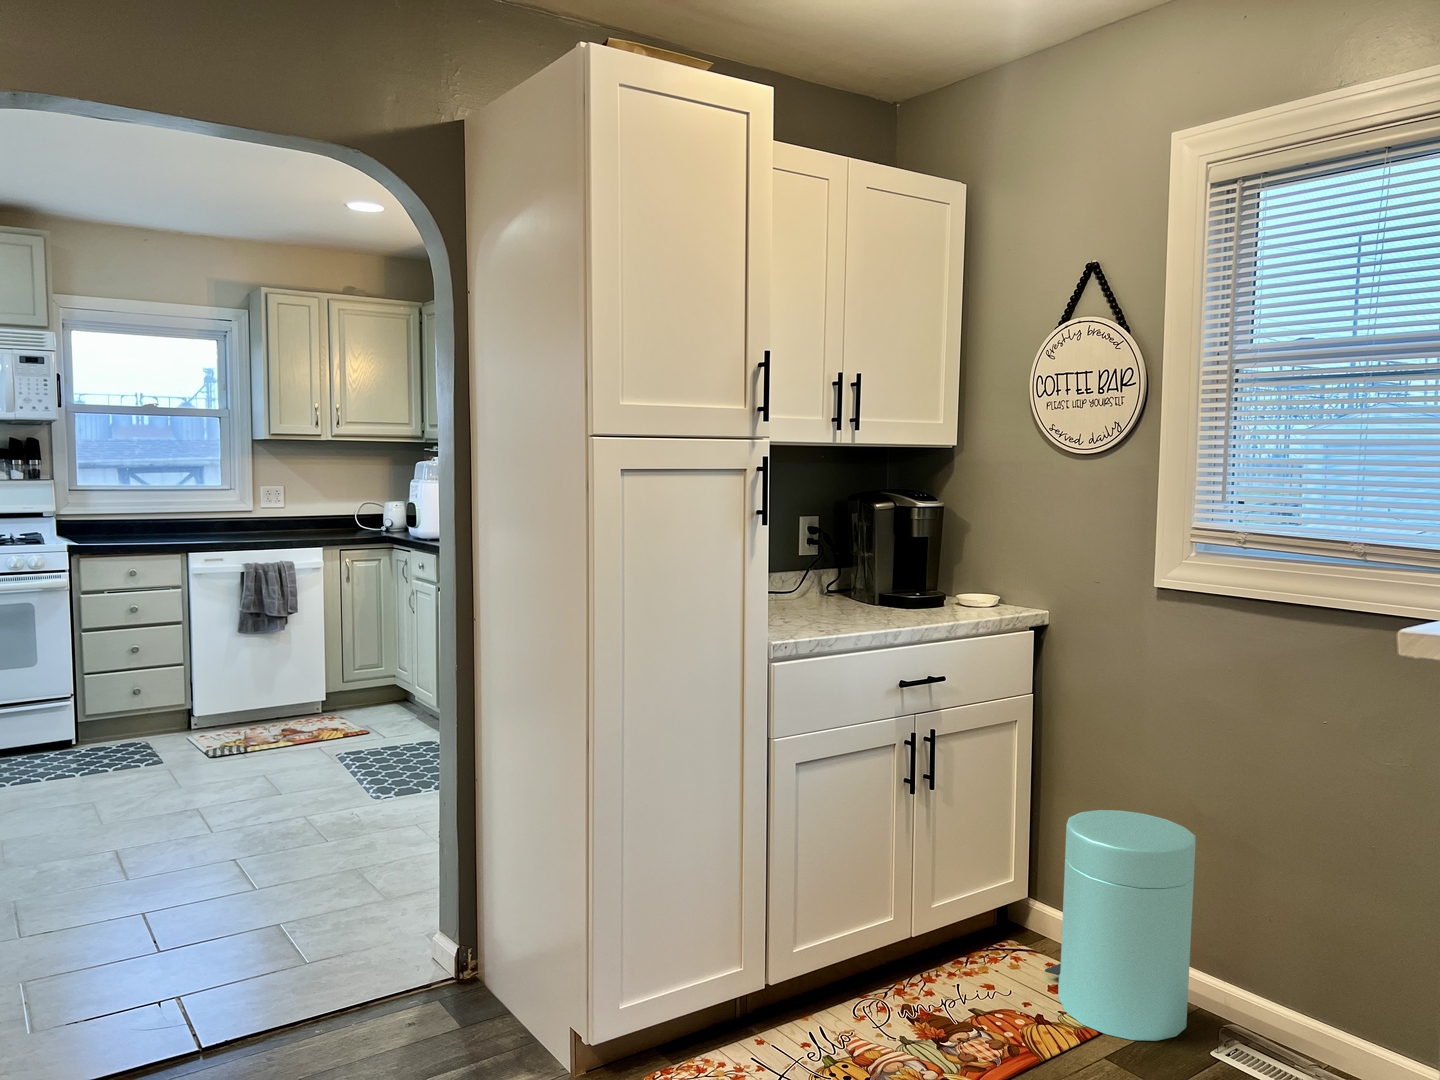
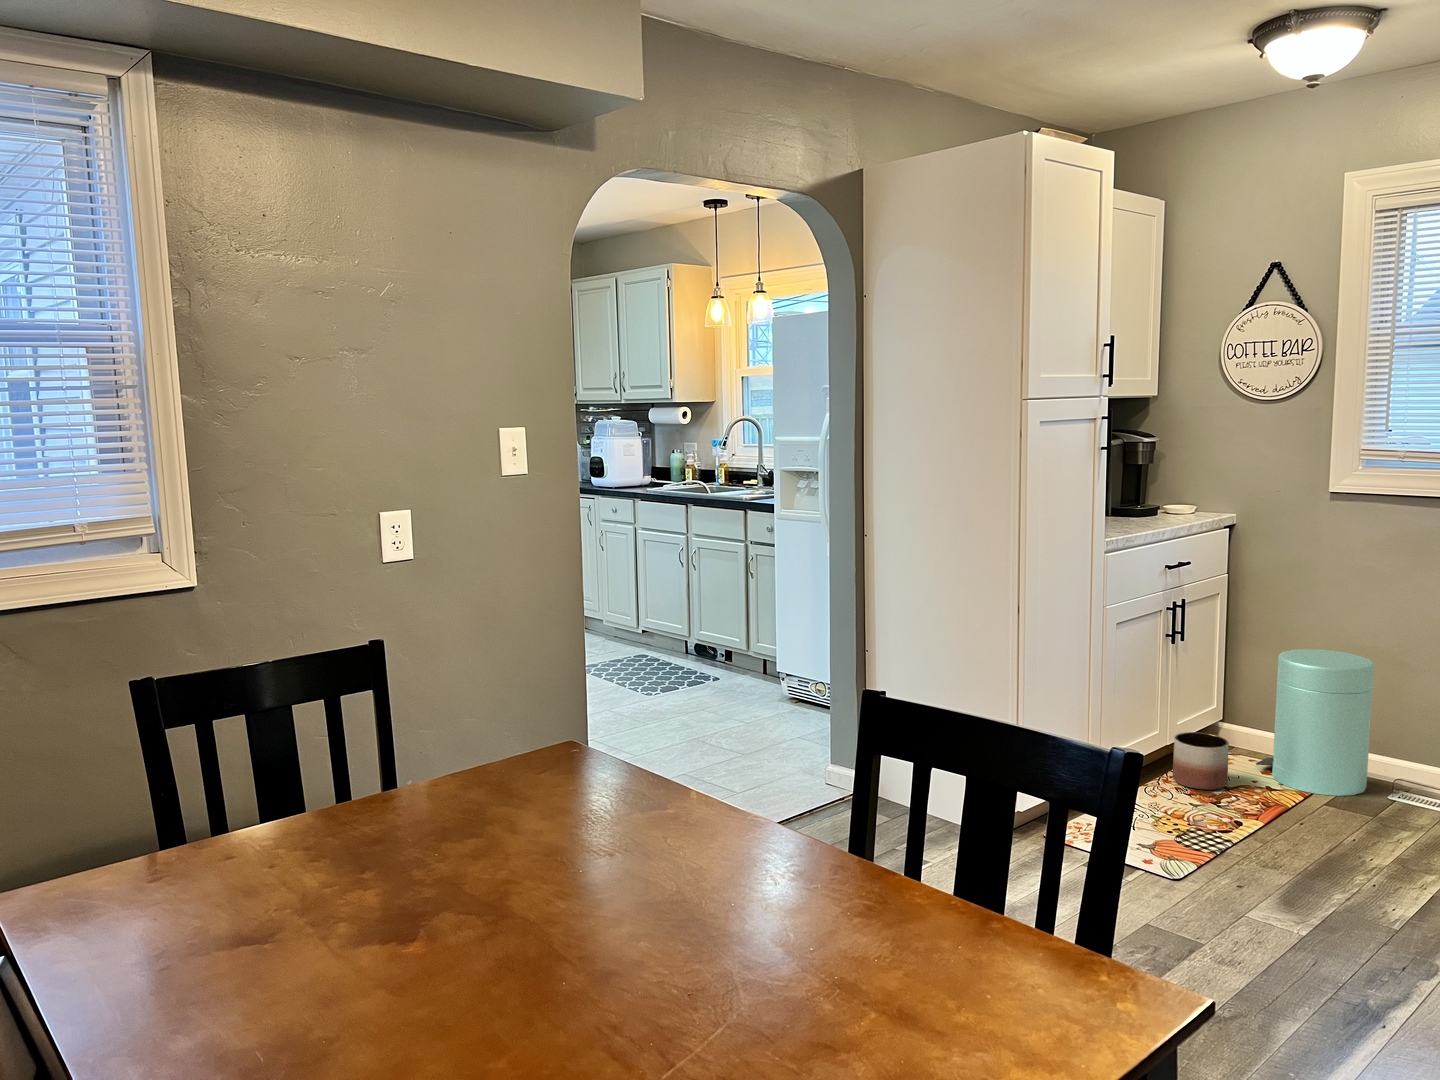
planter: none [910,918,985,1011] -> present [1173,732,1229,790]

